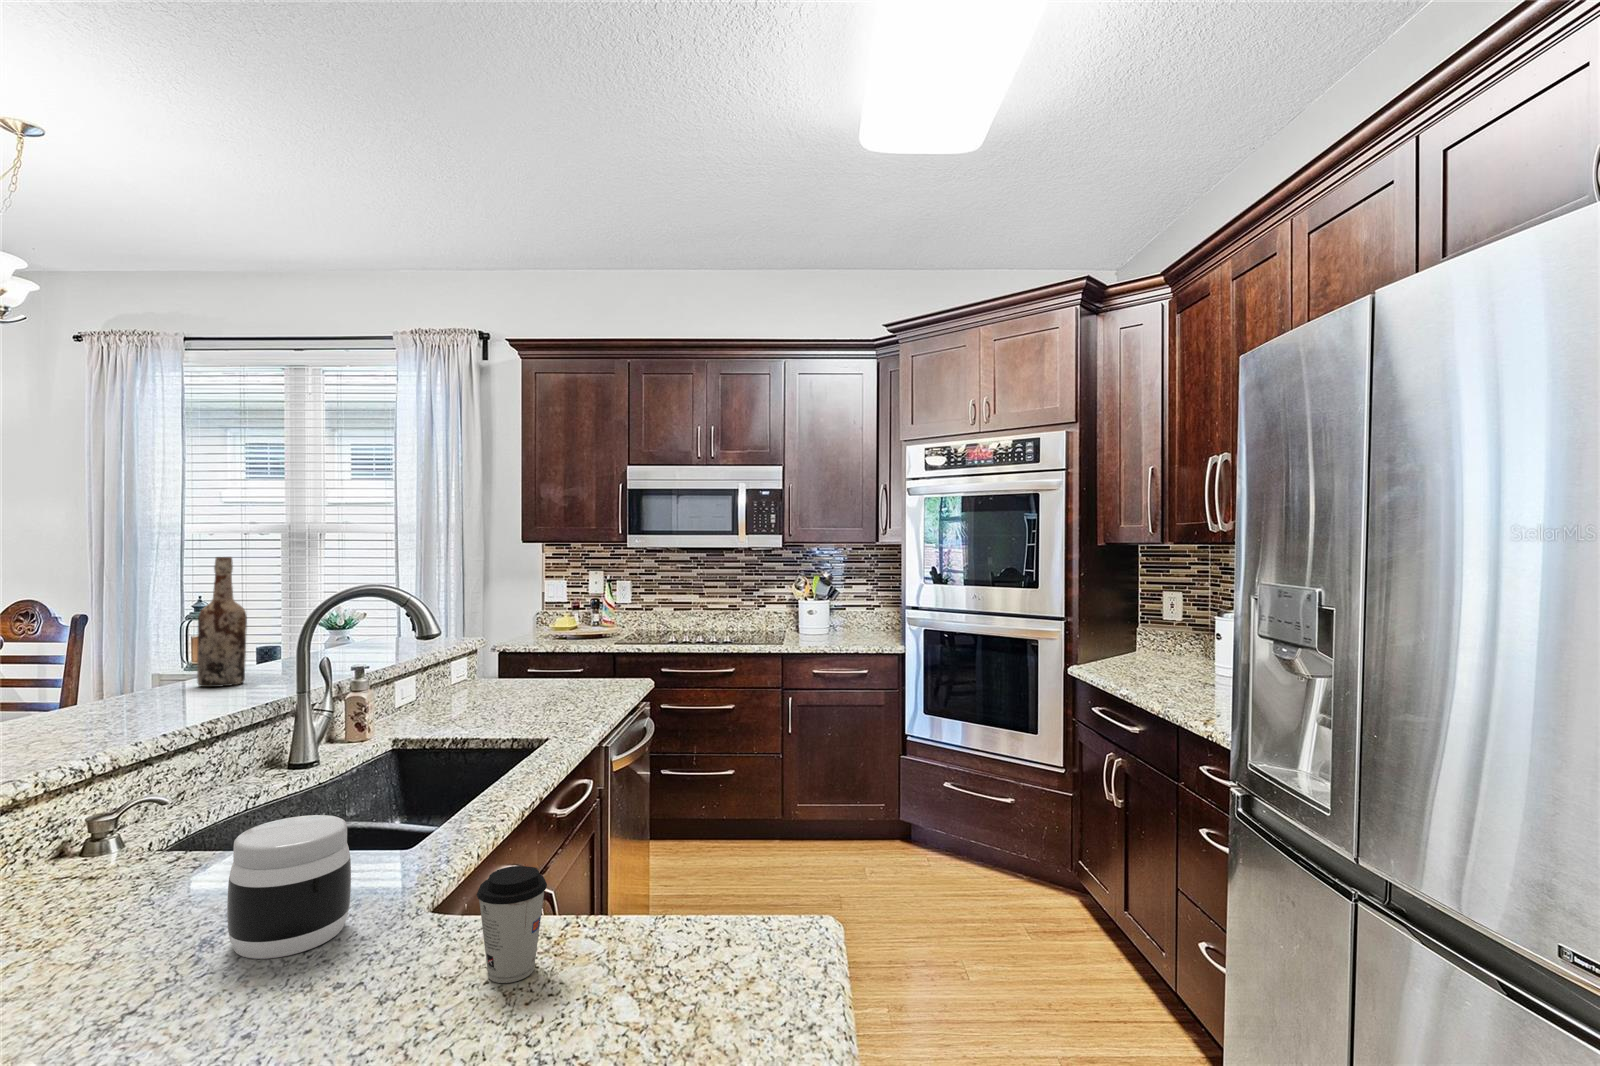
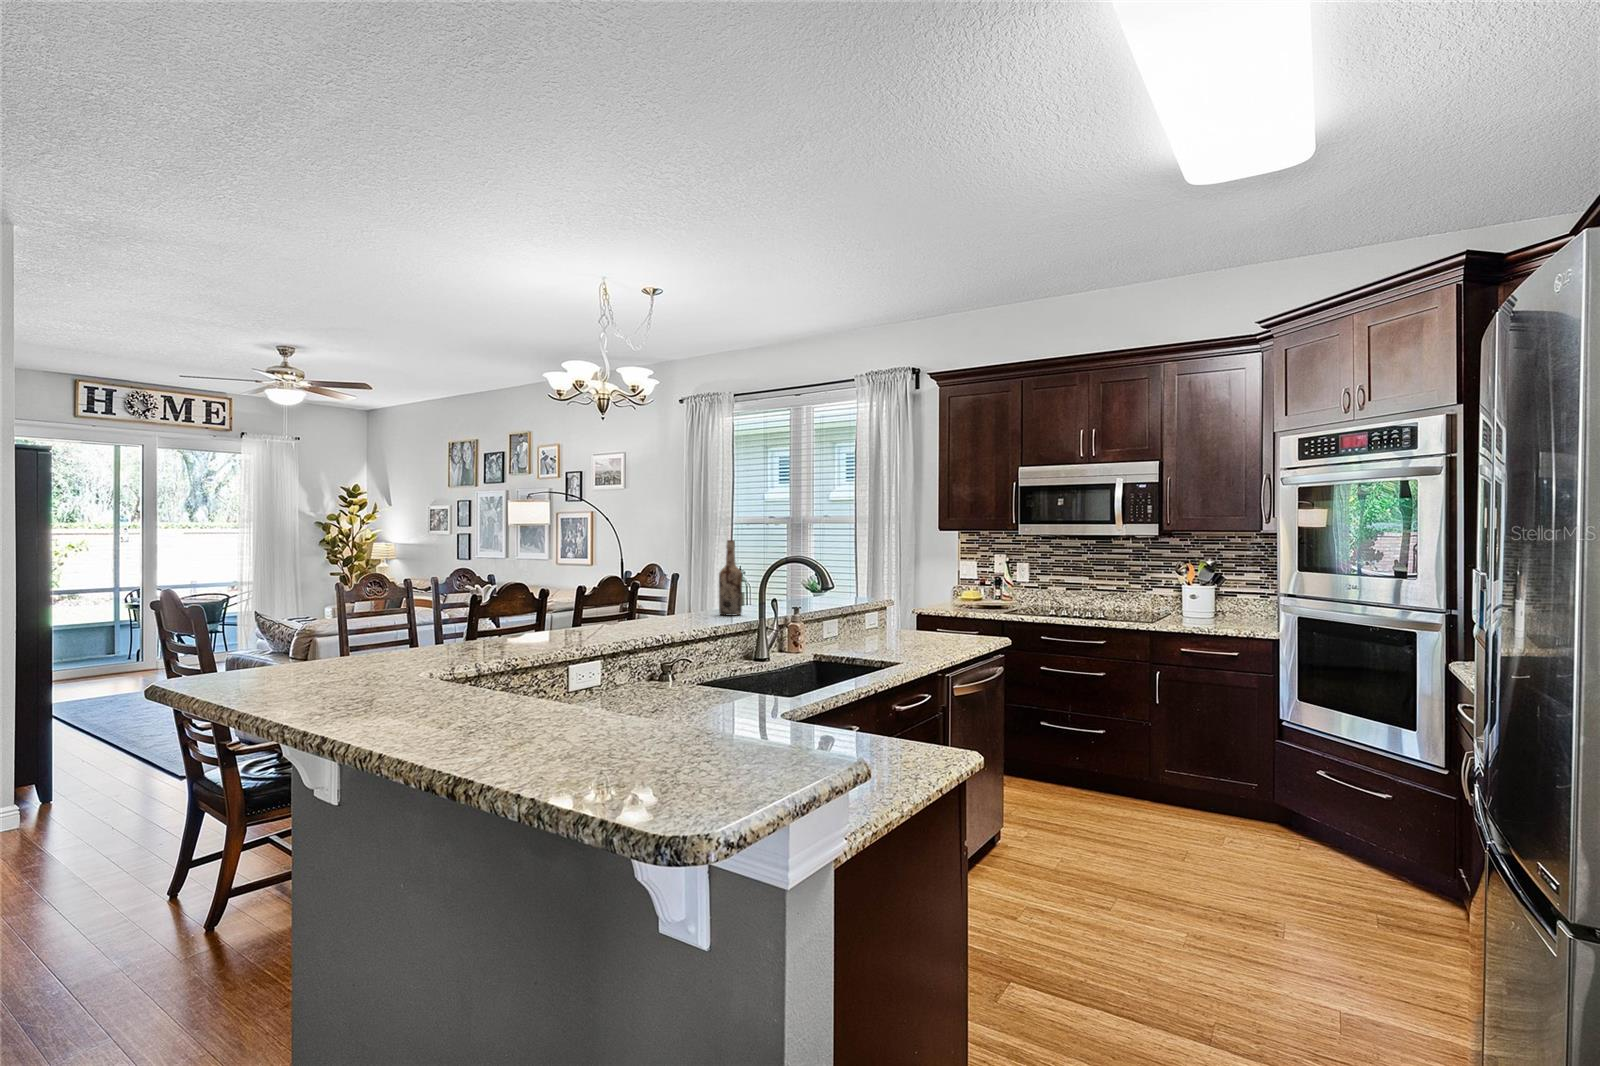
jar: present [227,815,351,959] -> none [705,661,753,717]
coffee cup: present [477,866,547,983] -> none [790,687,821,737]

